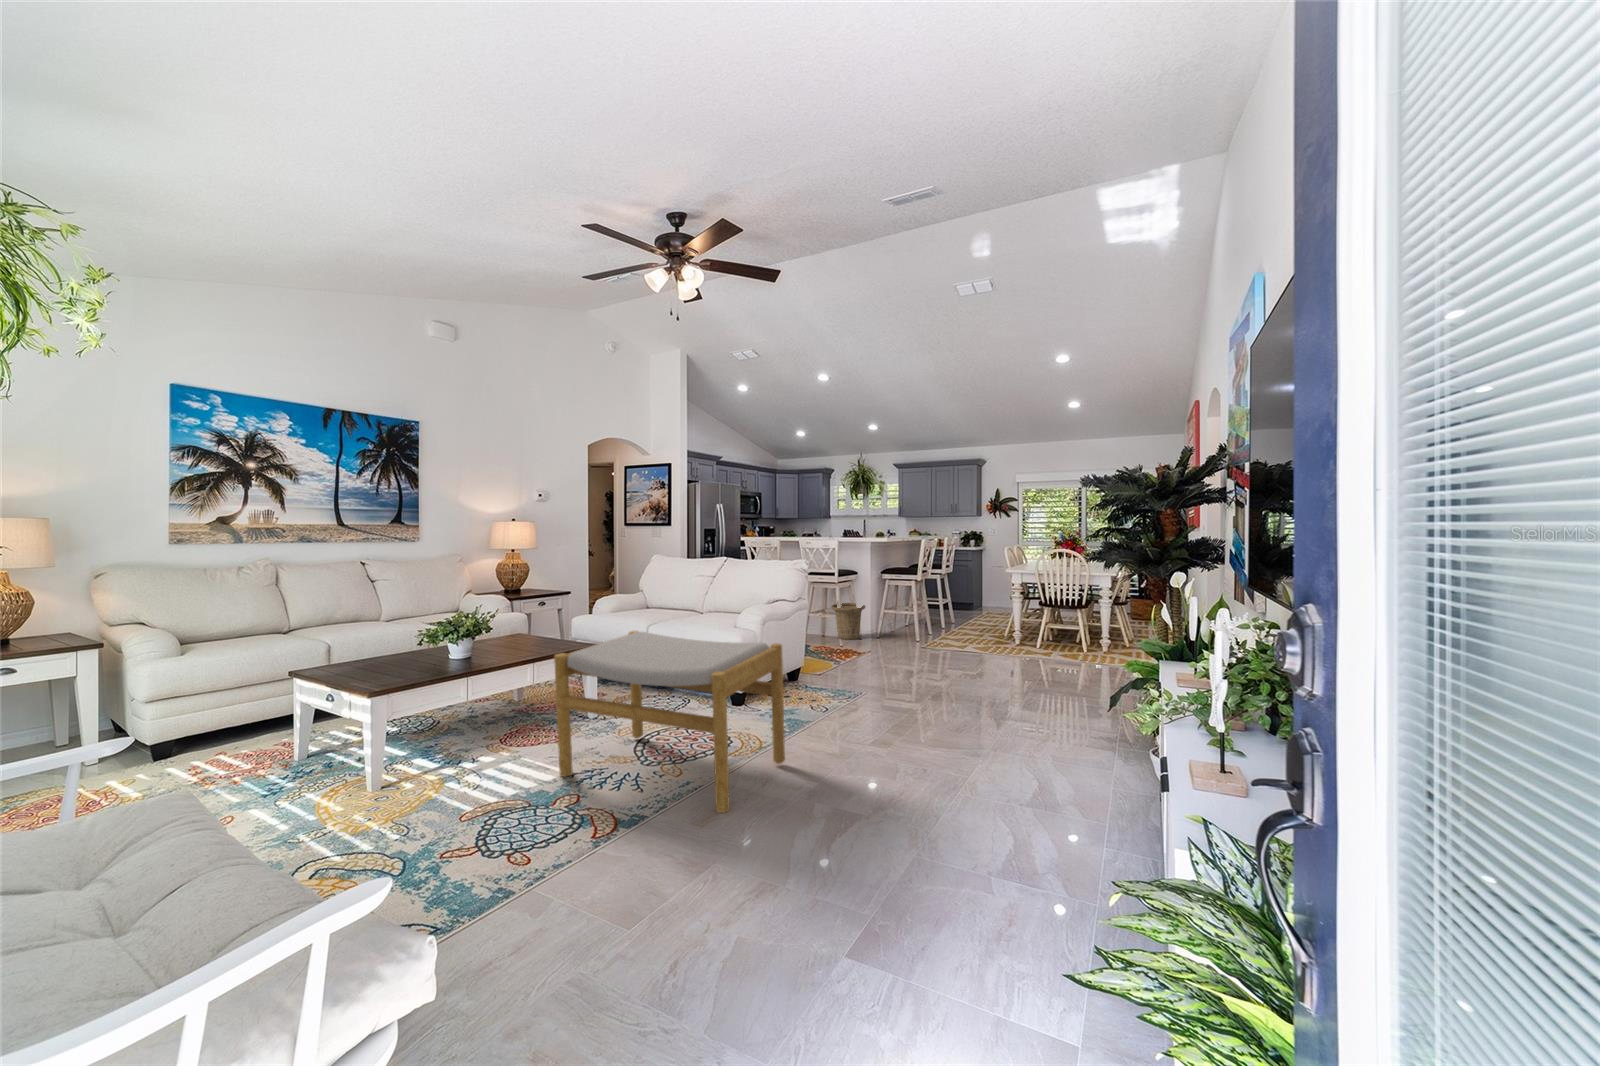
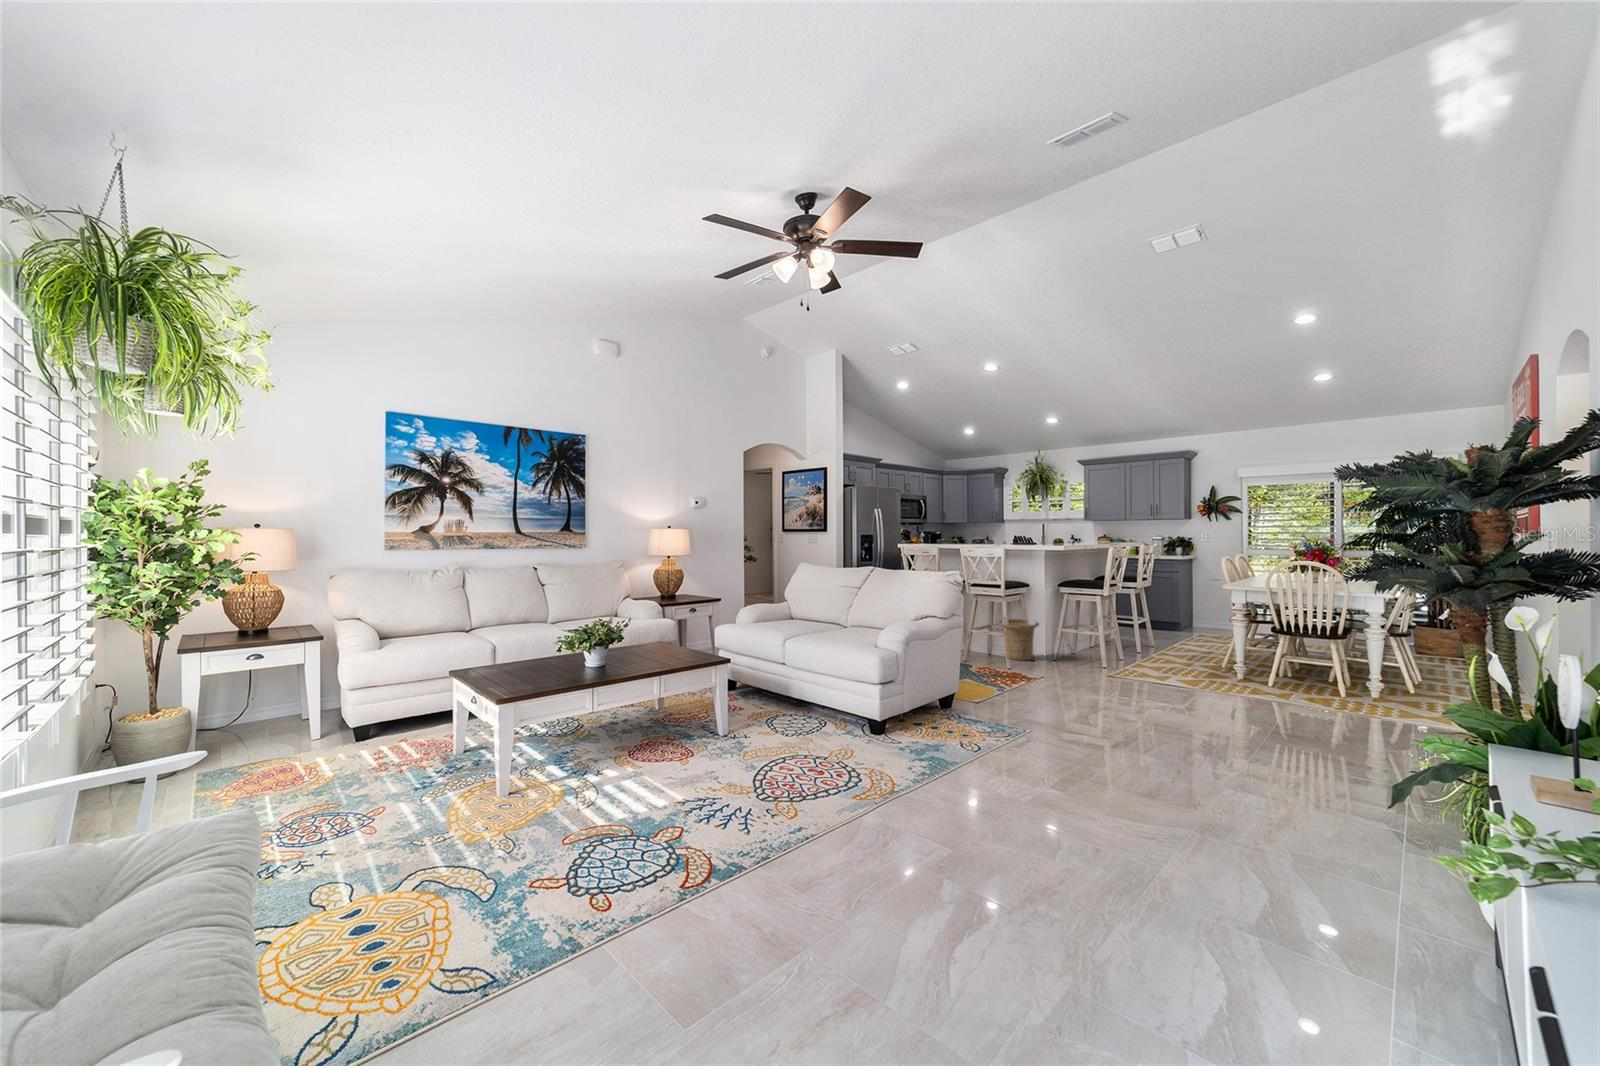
footstool: present [554,631,785,813] -> none [666,647,918,876]

